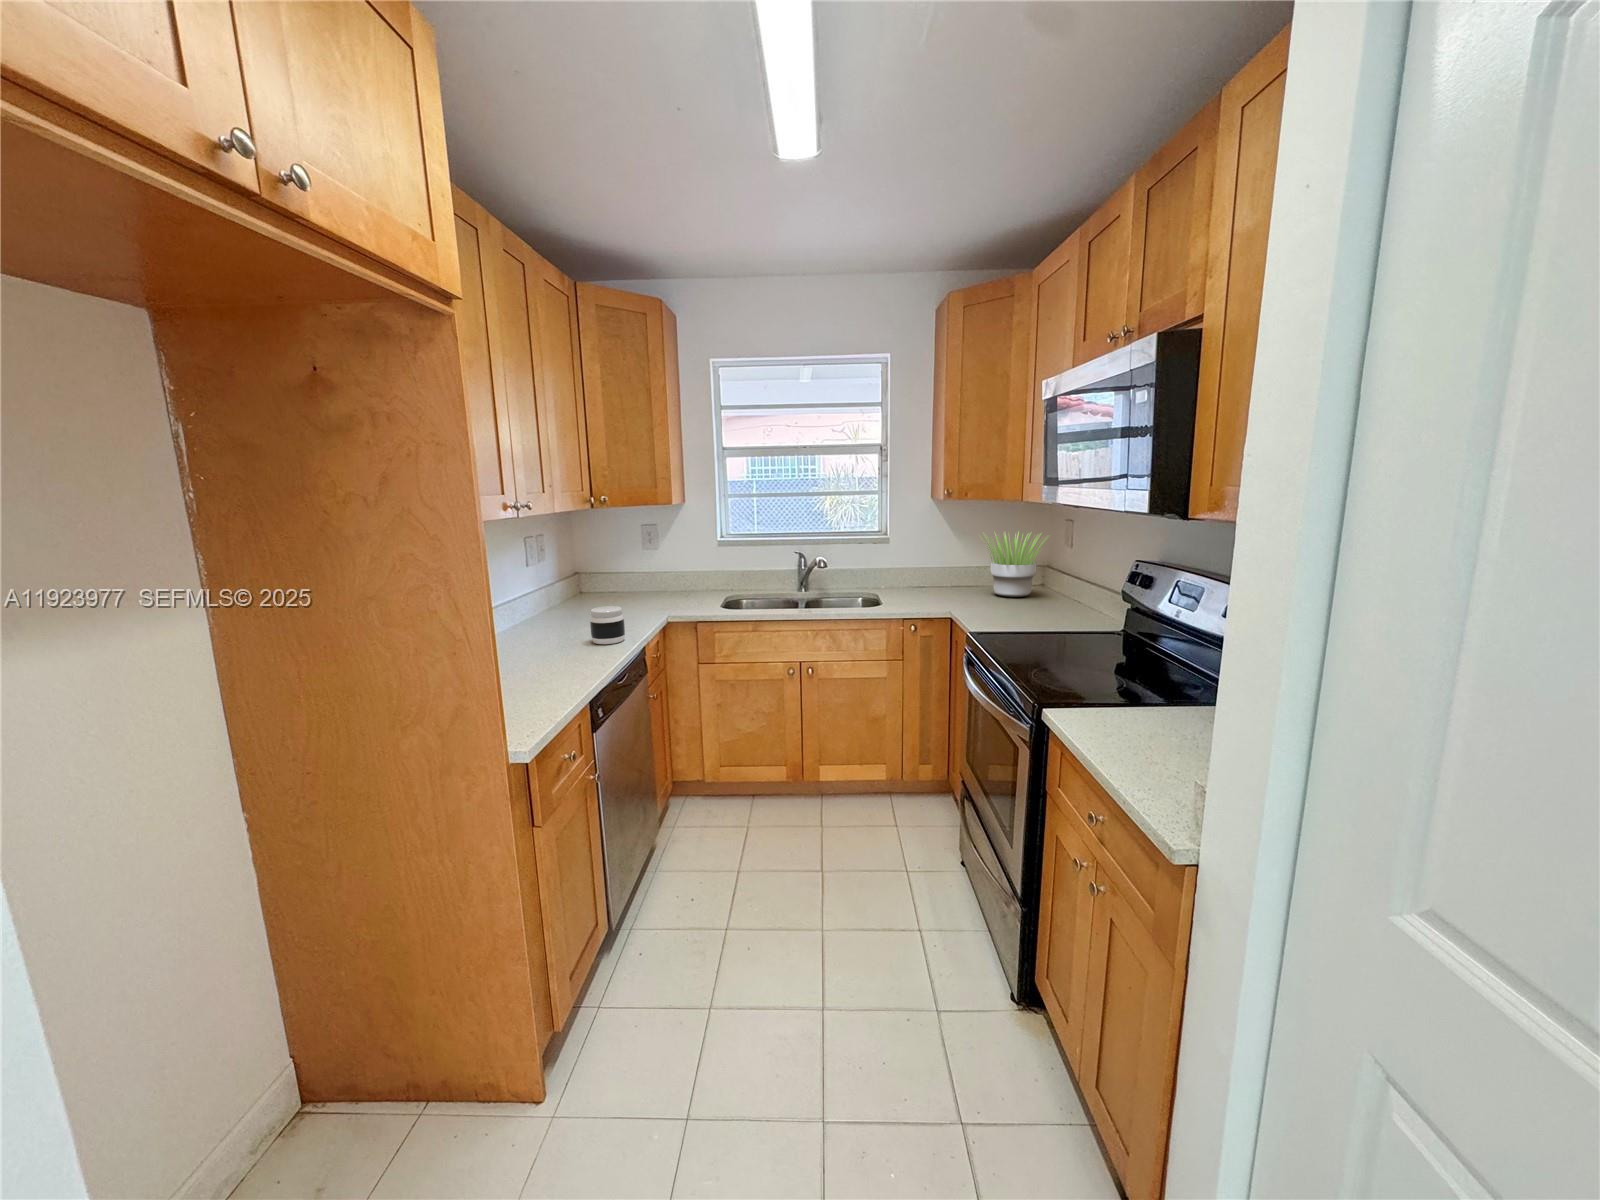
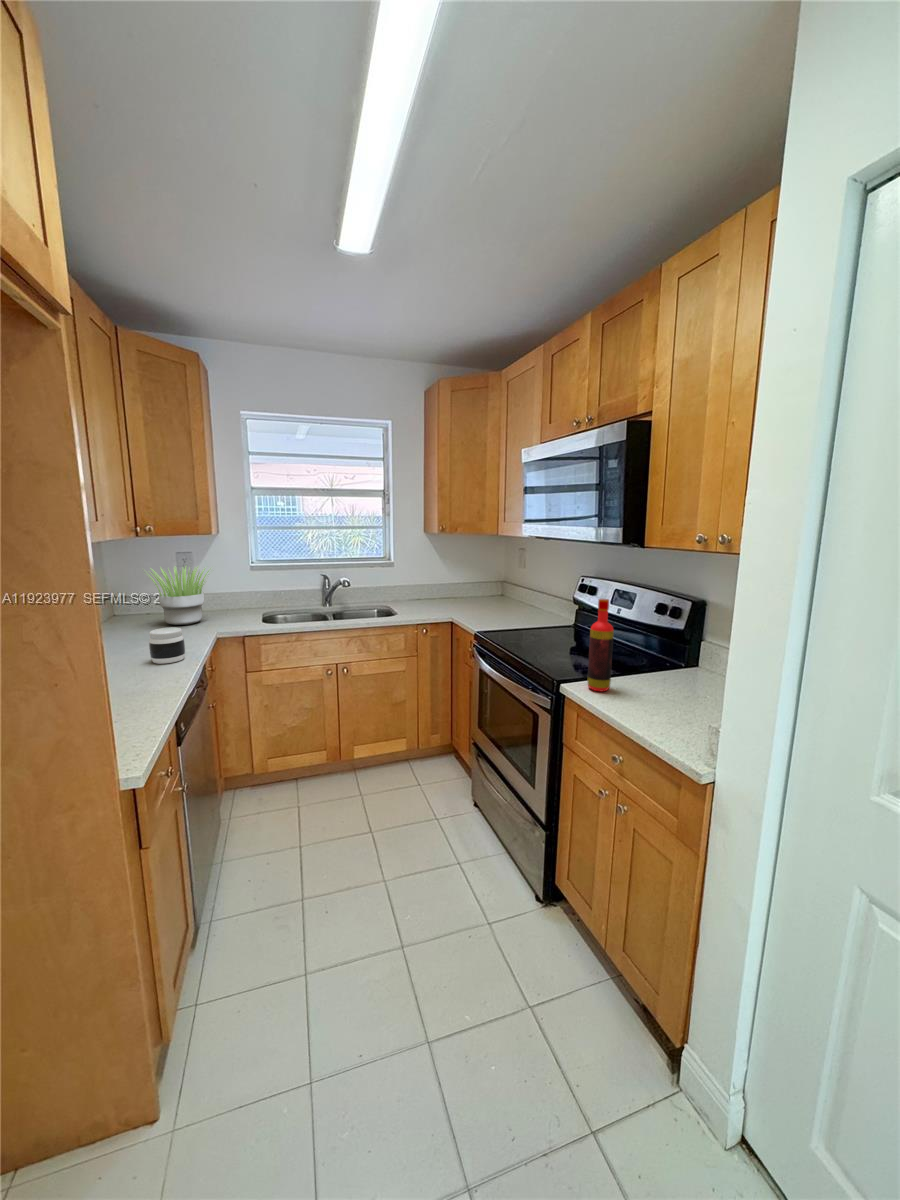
potted plant: present [984,532,1048,597] -> present [145,567,209,625]
bottle: none [1086,592,1127,728] -> present [587,599,614,692]

